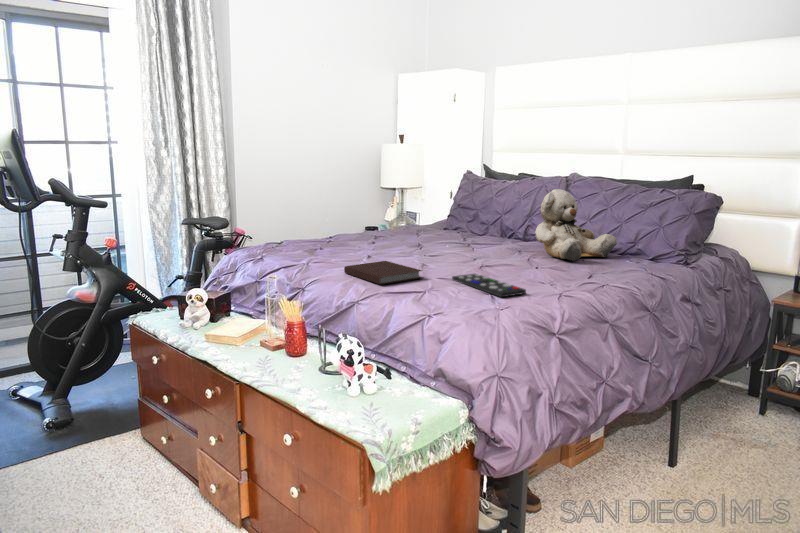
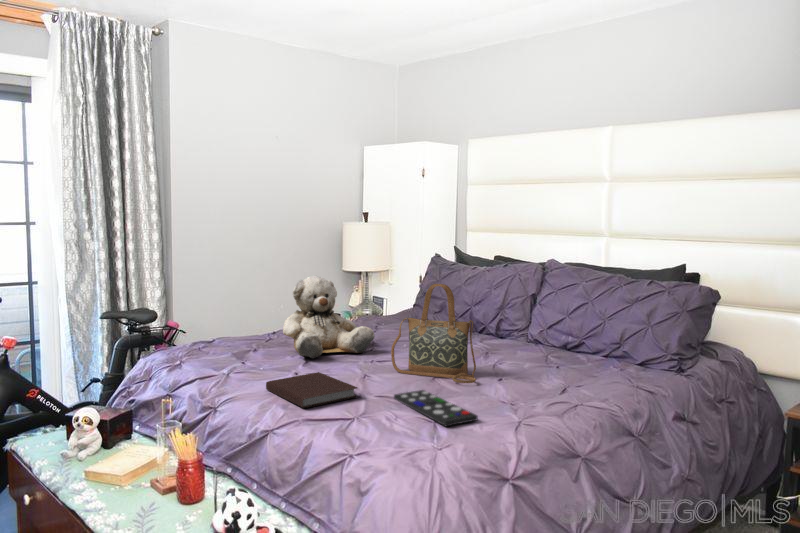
handbag: none [443,188,517,270] -> present [391,284,476,383]
teddy bear: present [535,189,617,261] -> present [283,276,375,358]

